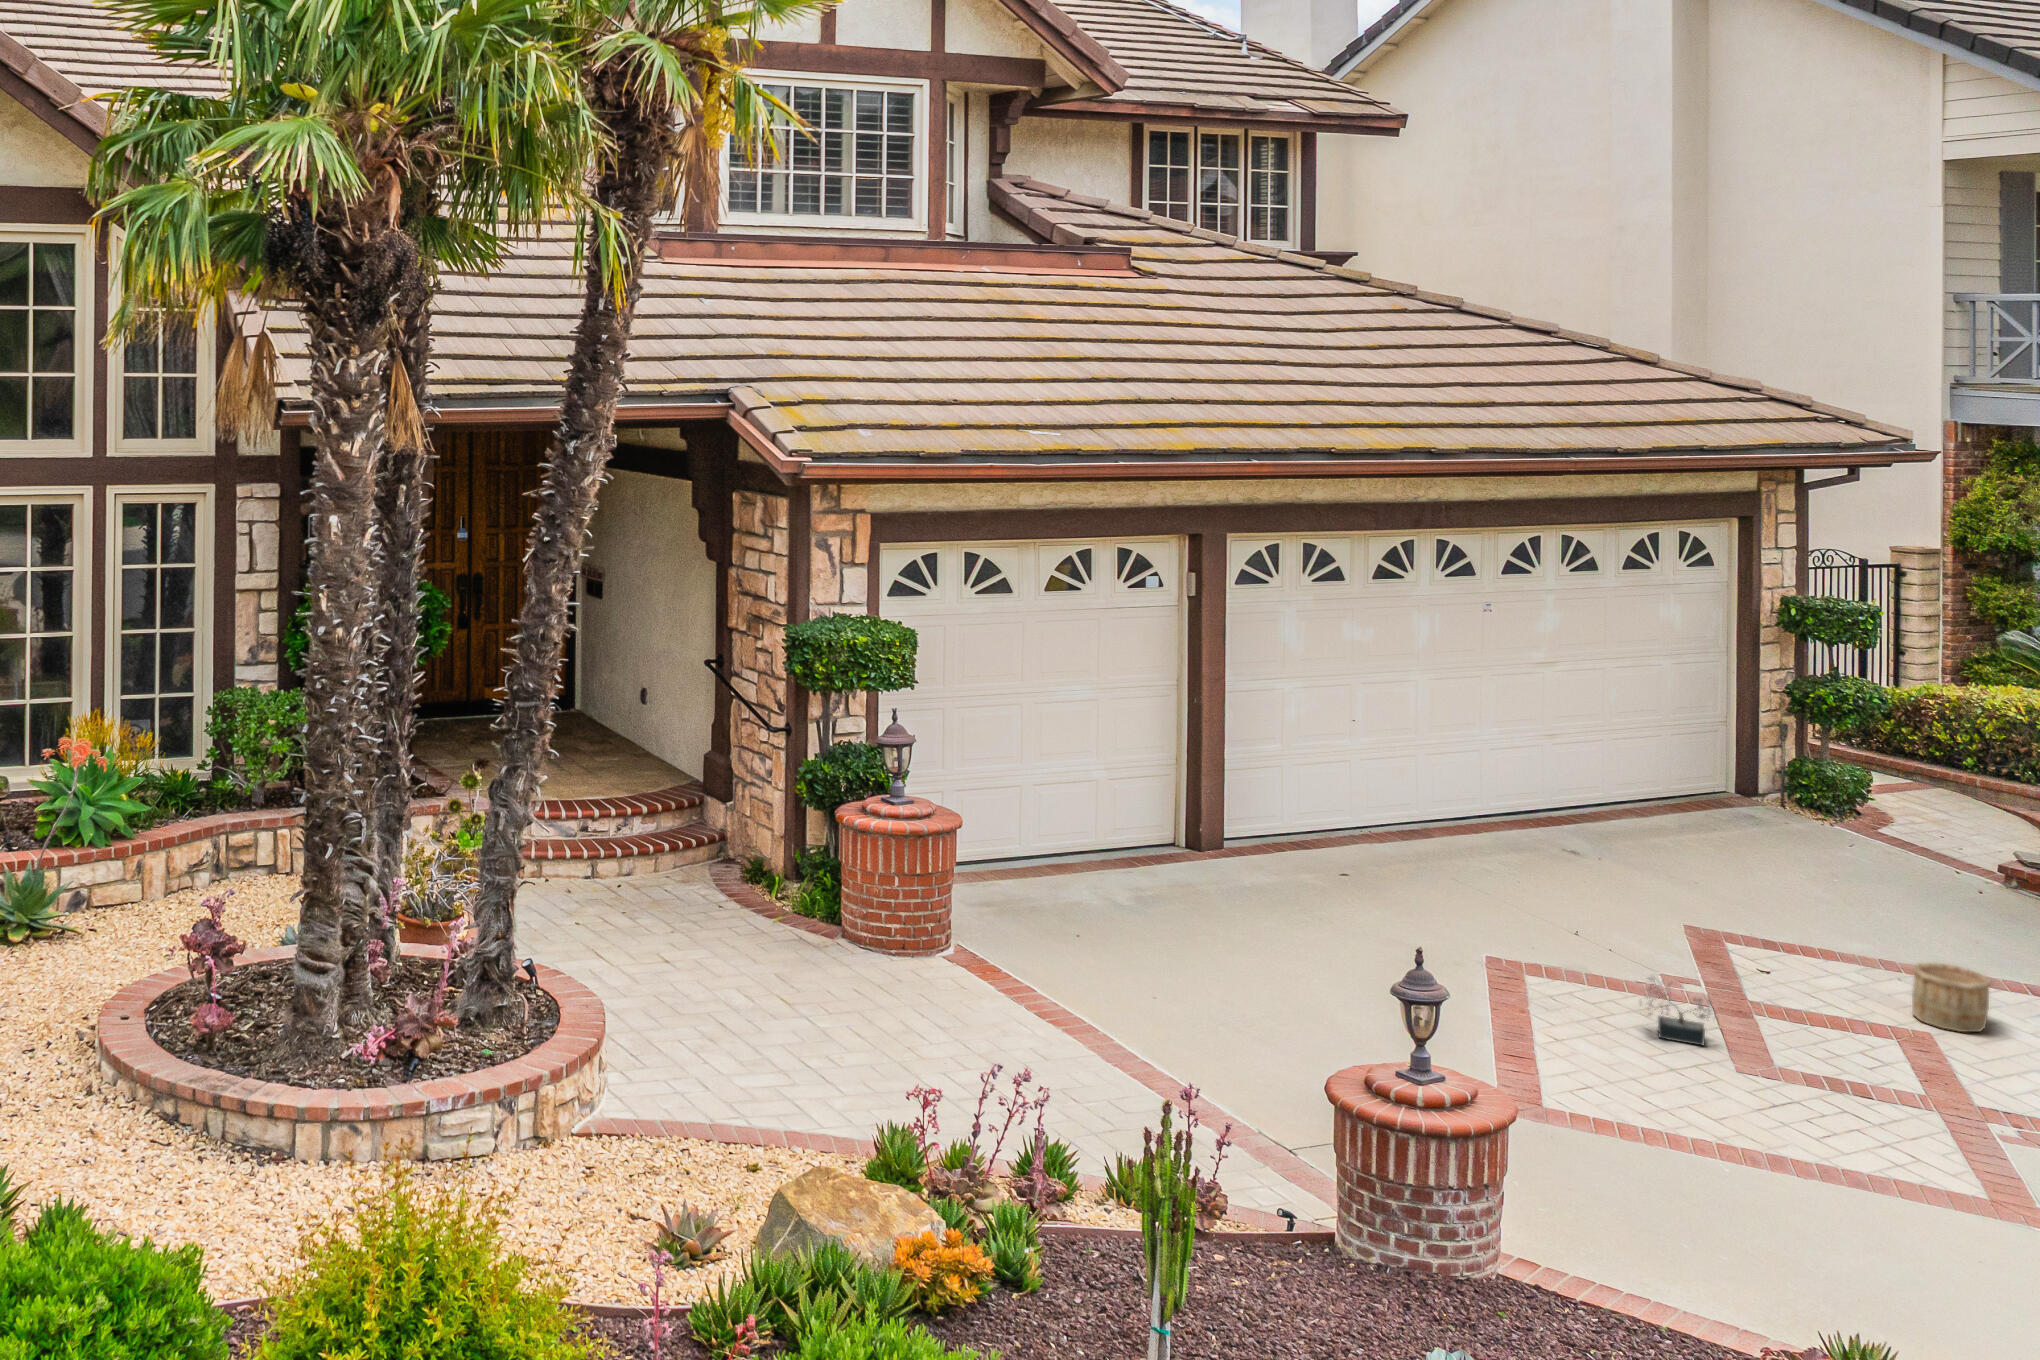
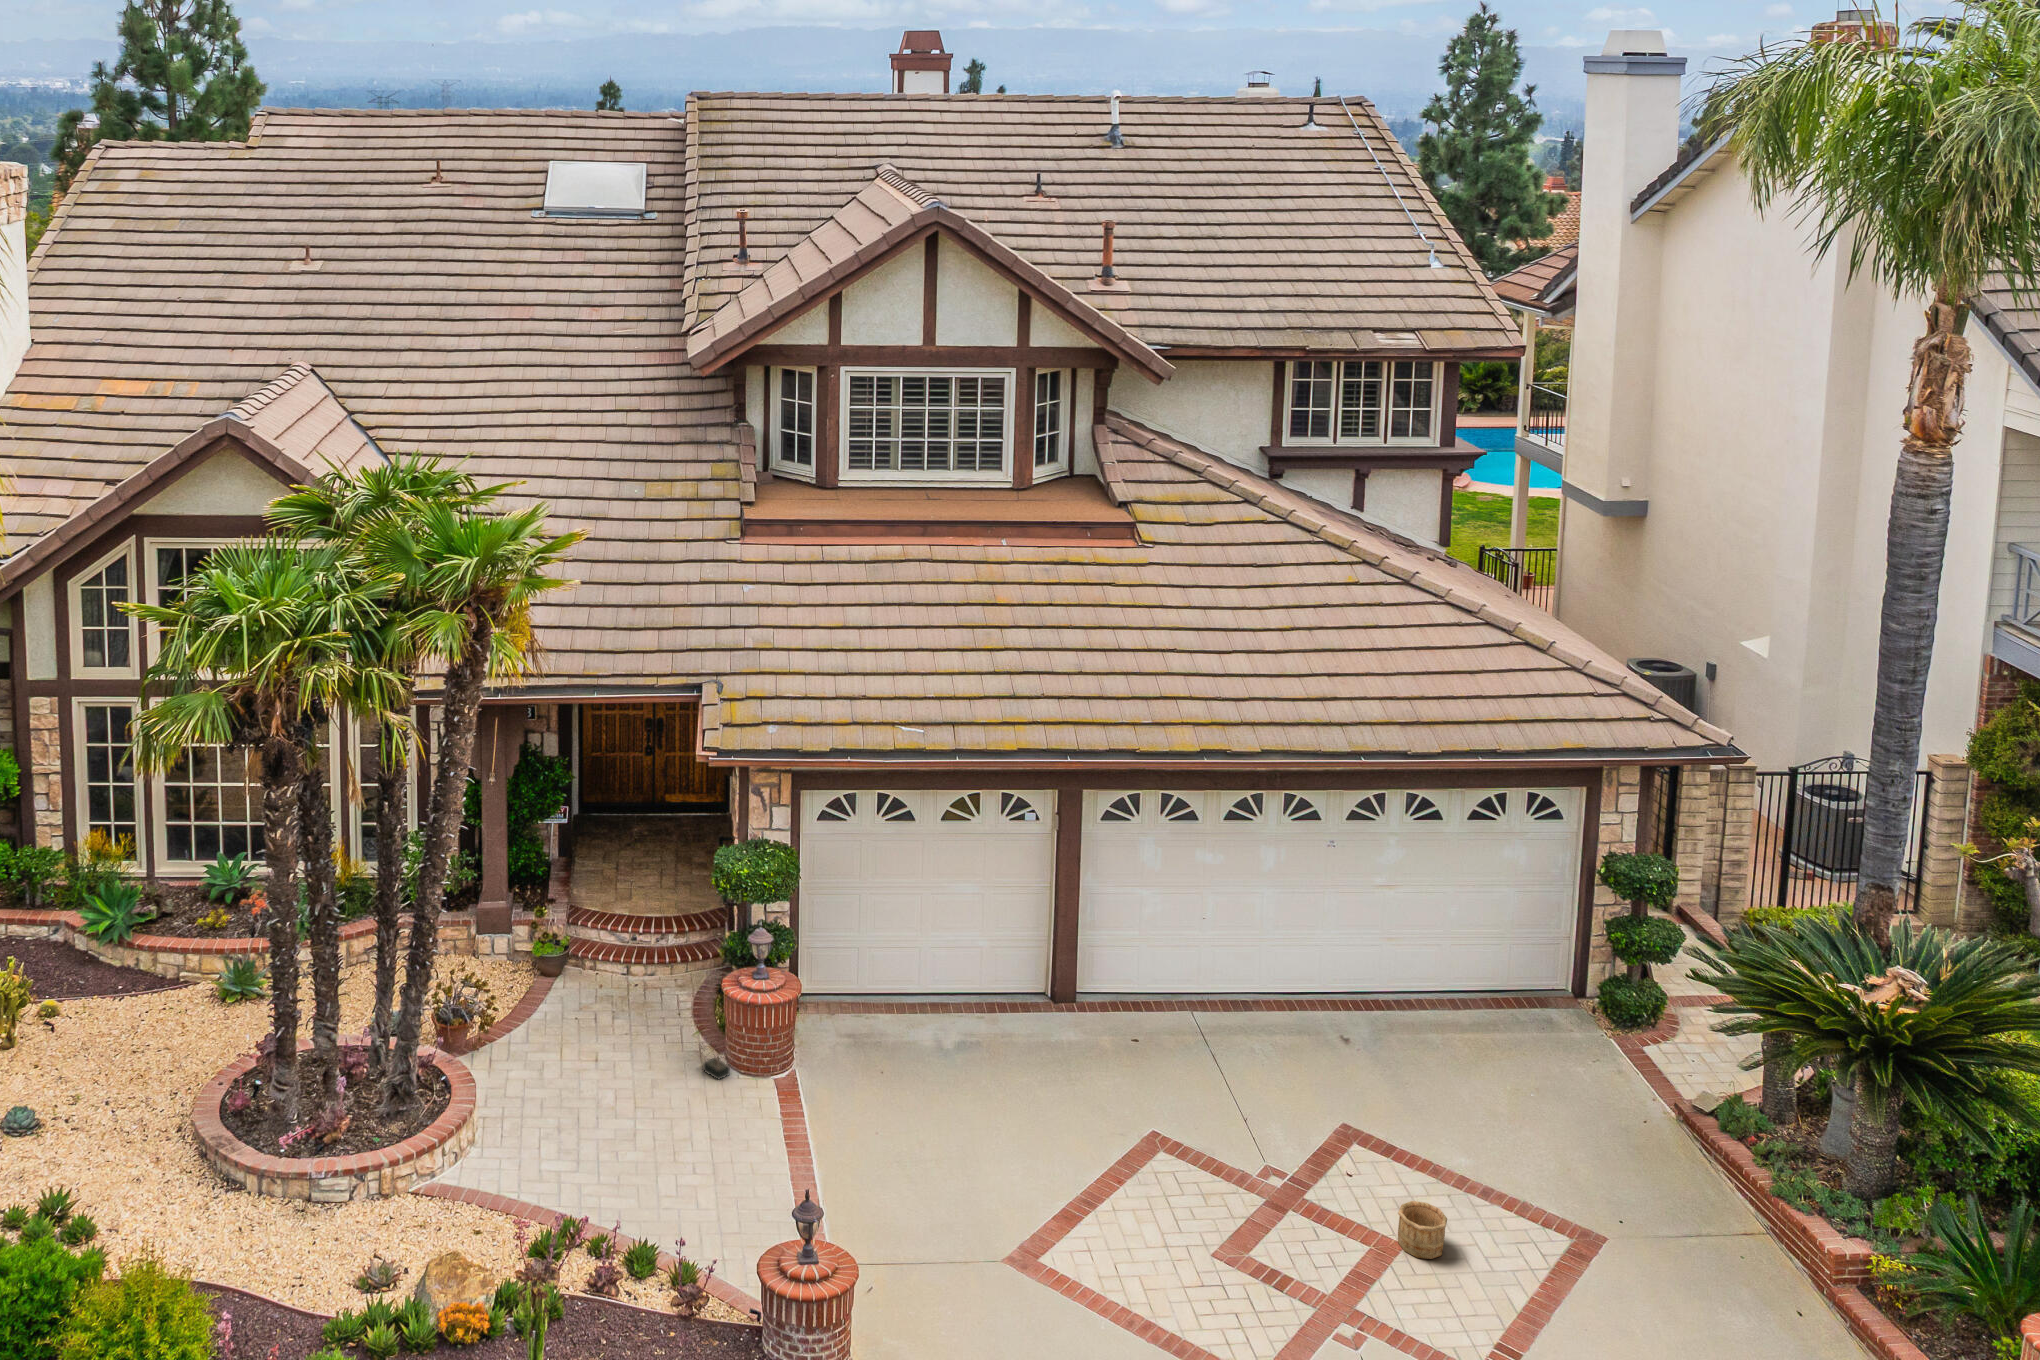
decorative plant: present [1644,977,1712,1046] -> present [698,1039,730,1079]

